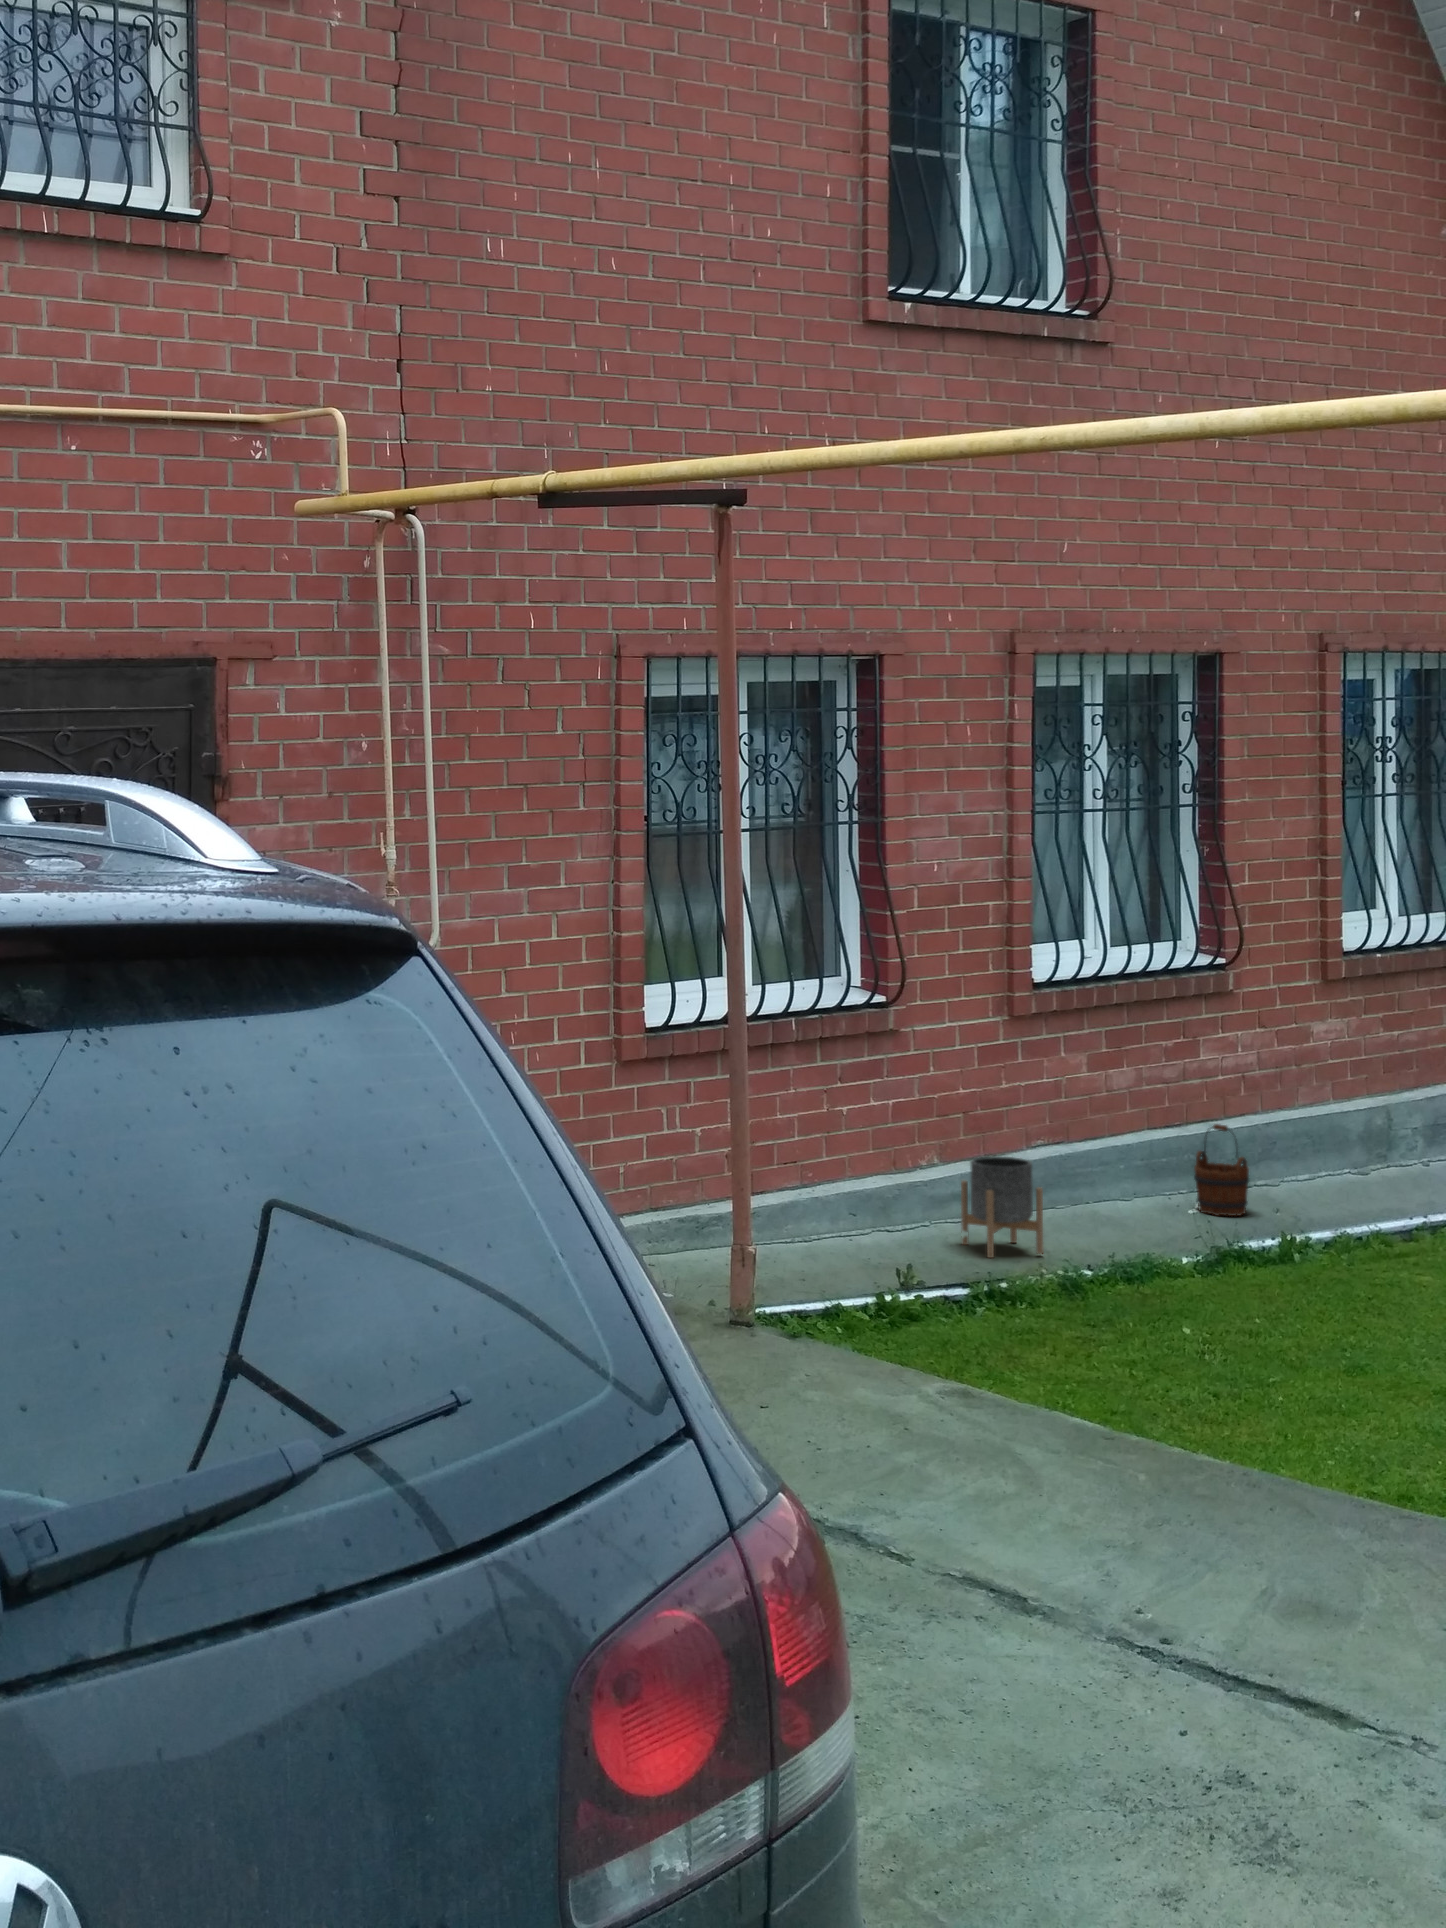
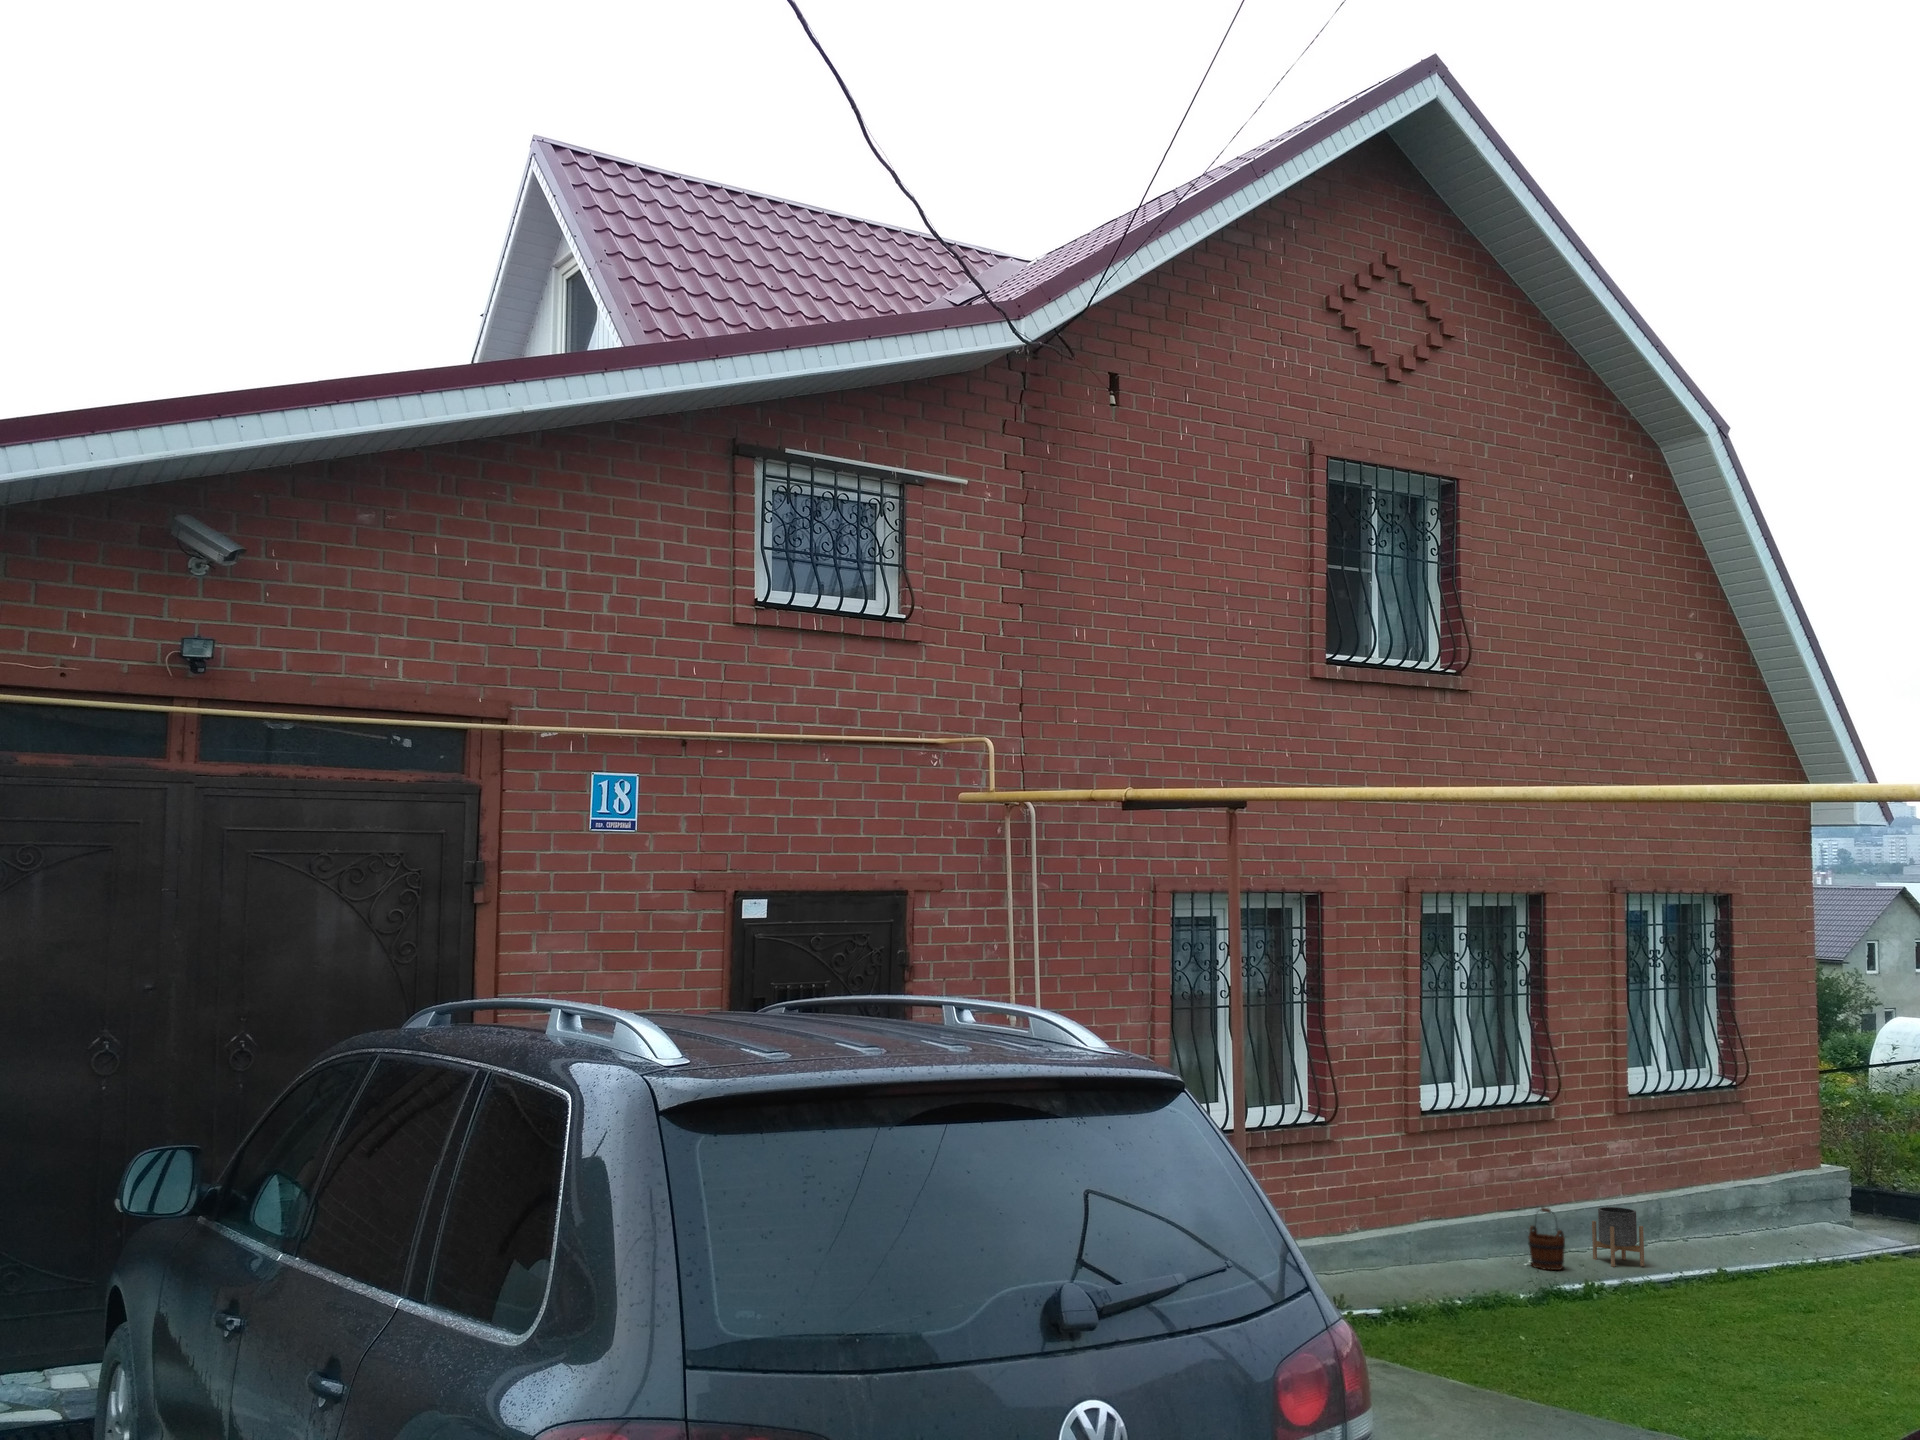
planter: present [961,1156,1044,1258] -> present [1592,1207,1644,1267]

